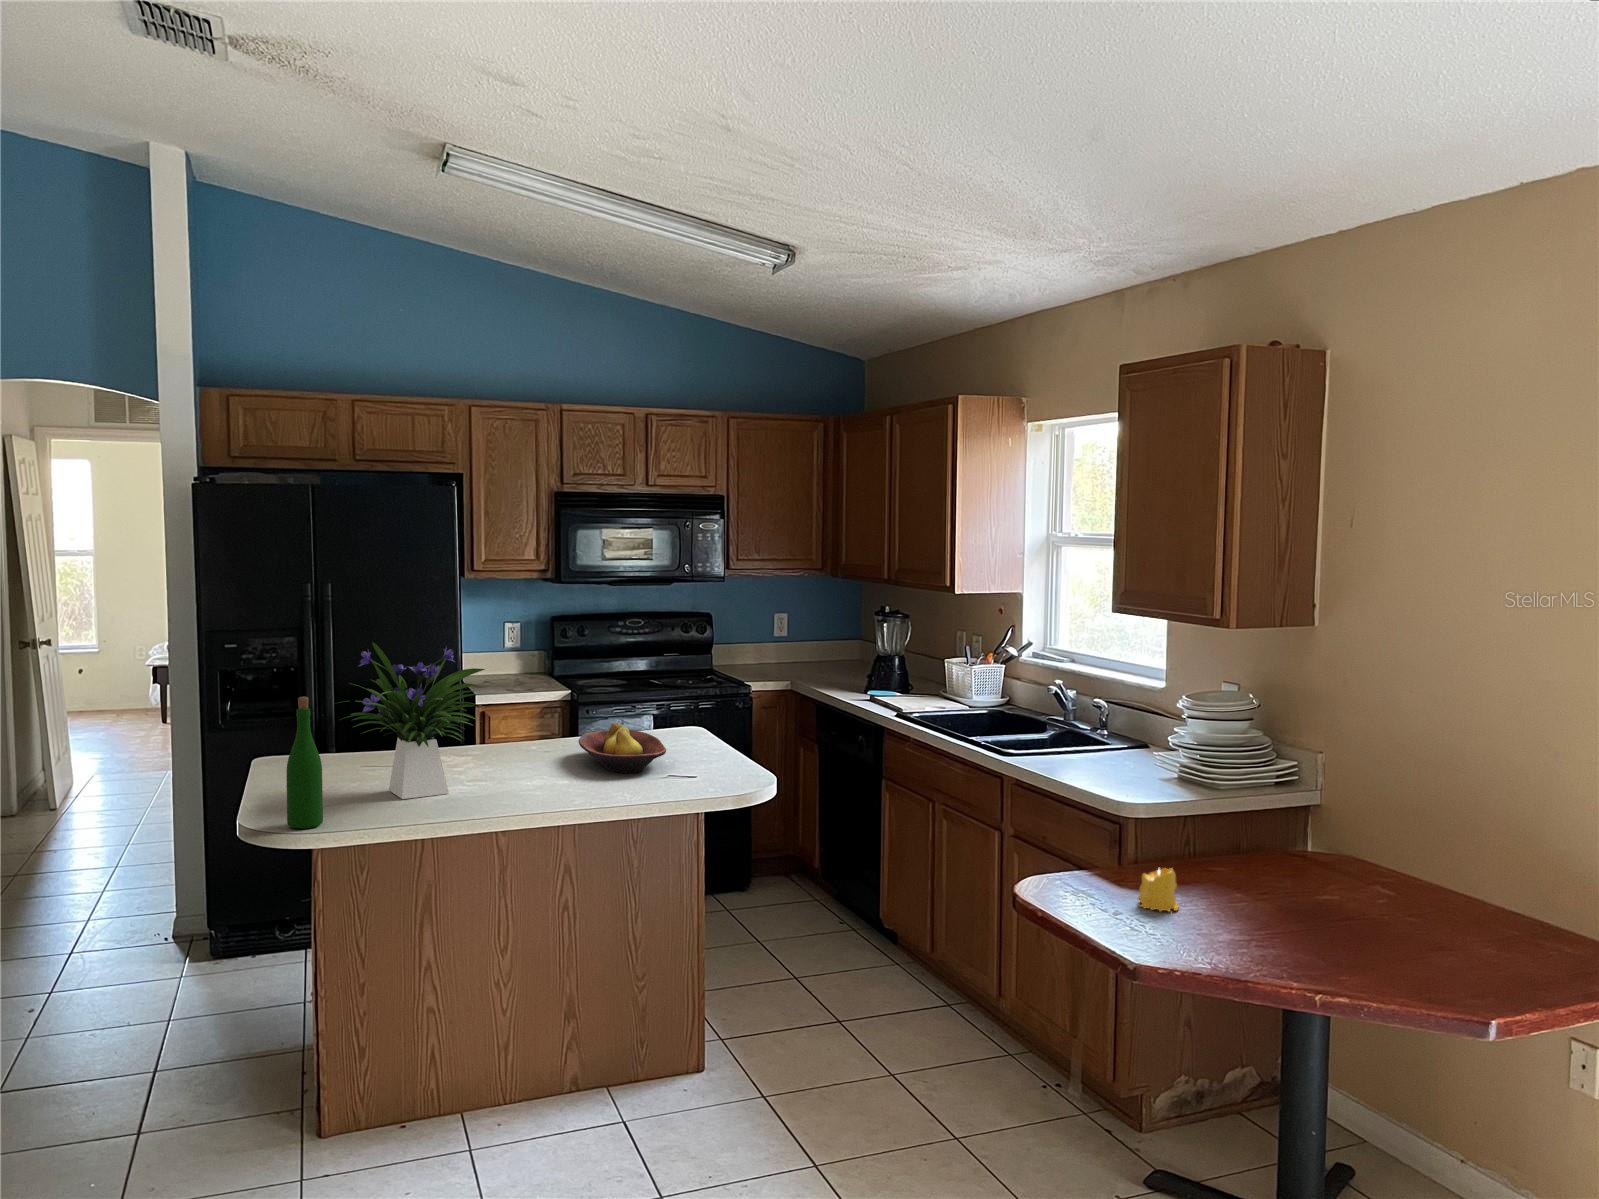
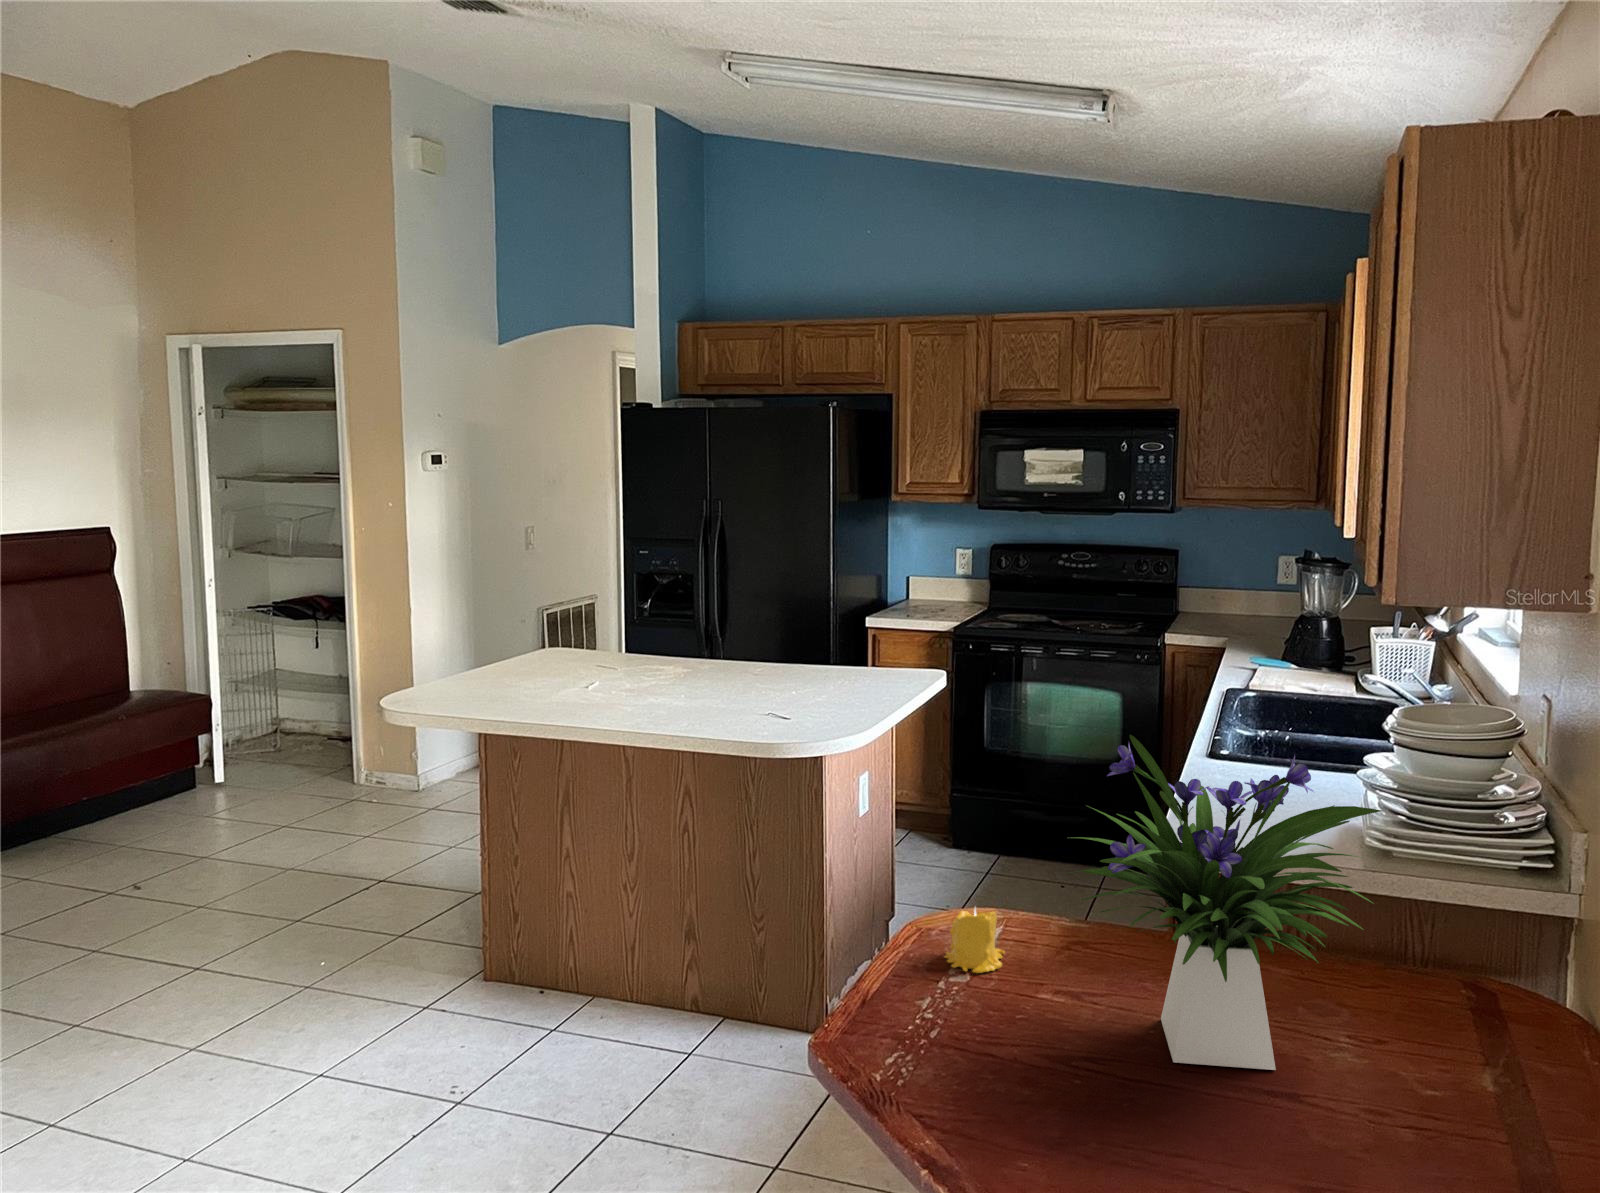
flower arrangement: present [340,642,485,799] -> present [1070,735,1382,1070]
wine bottle: present [287,697,323,829] -> none [429,585,461,701]
fruit bowl: present [579,723,666,773] -> none [747,649,852,702]

